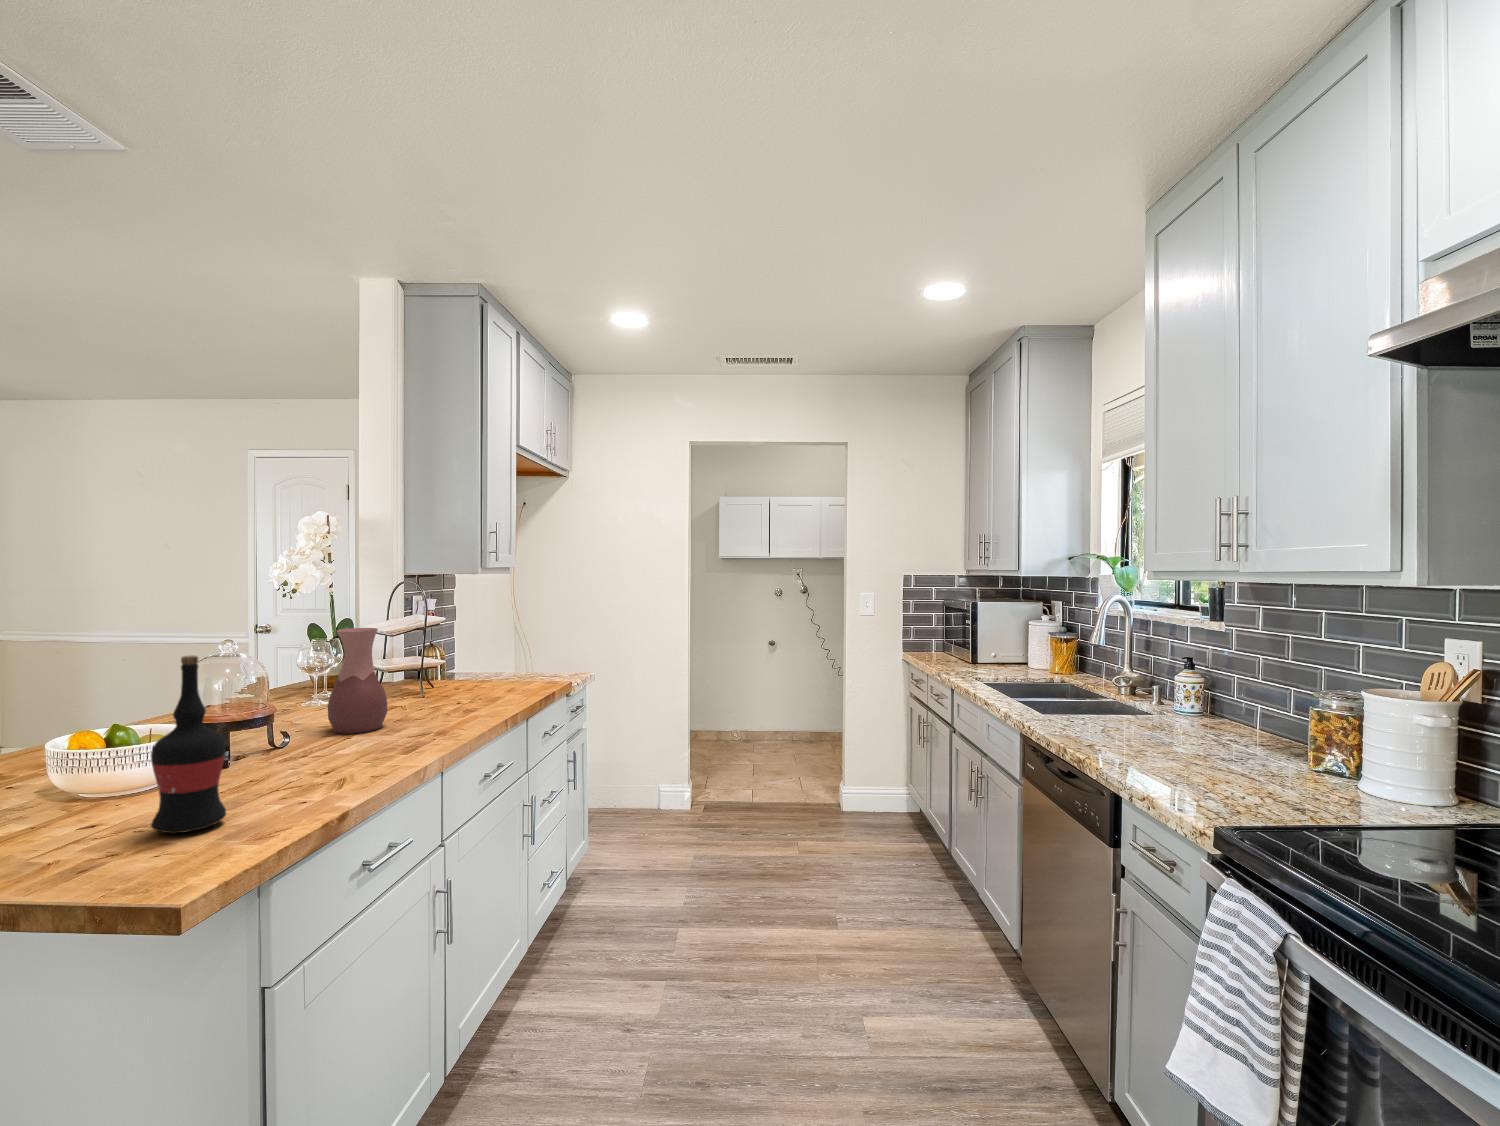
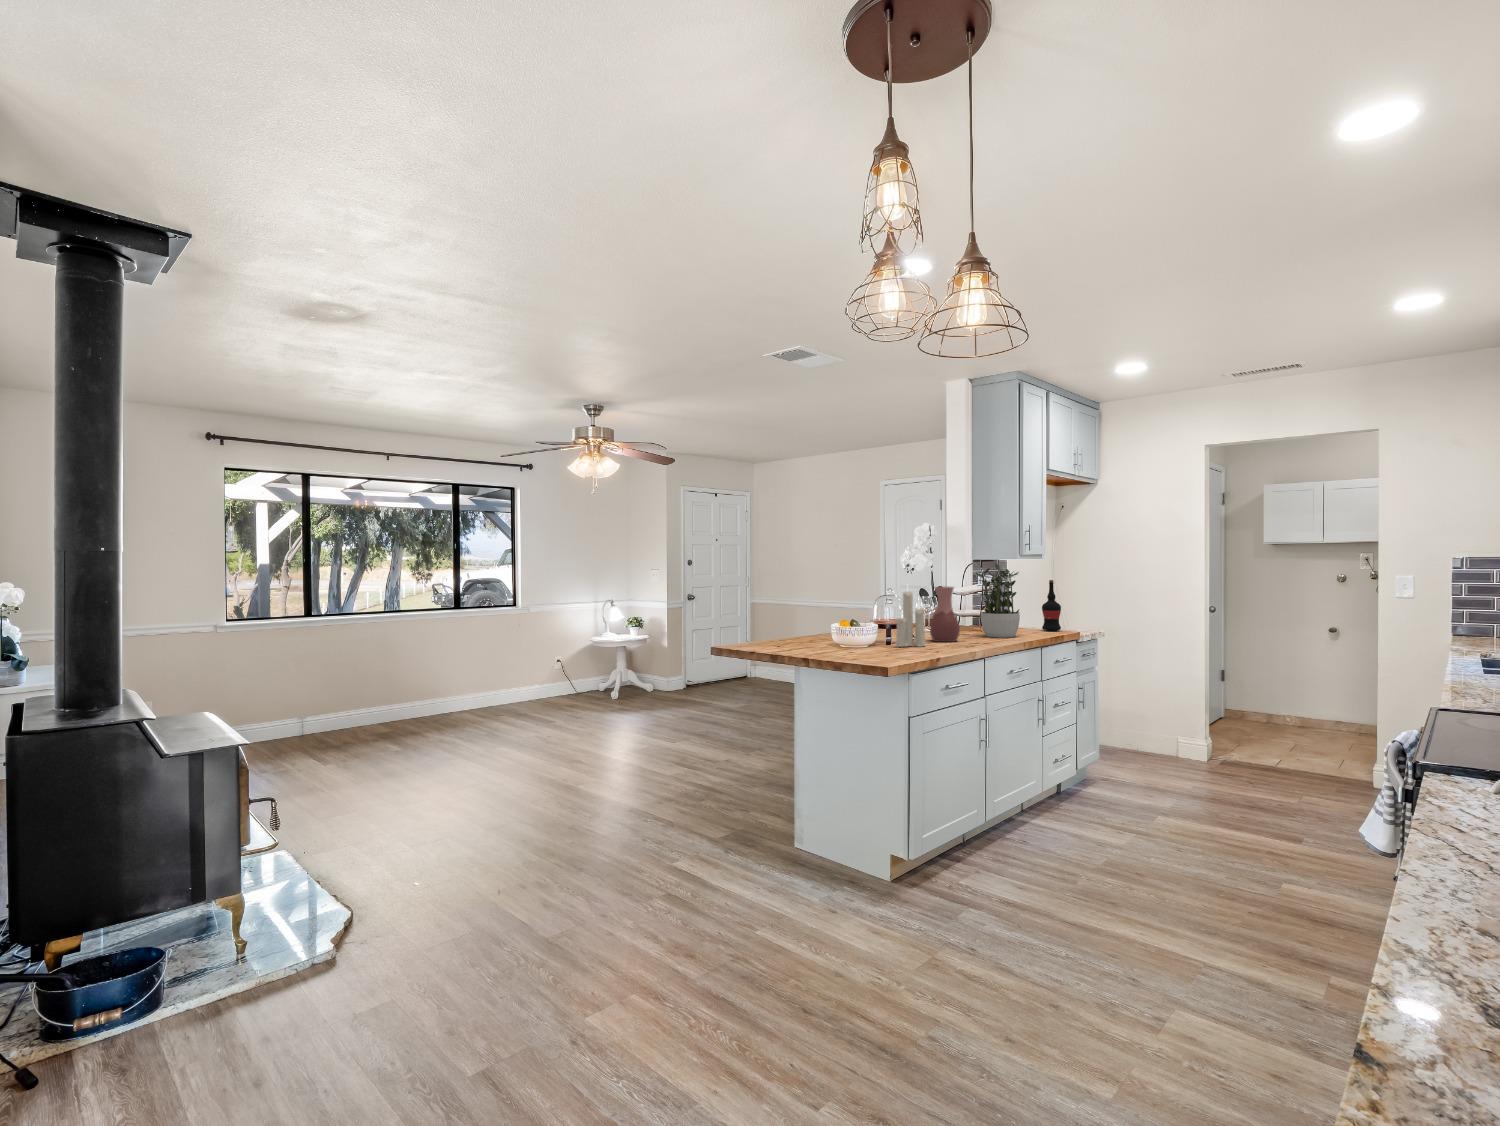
potted plant: none [413,585,487,707] -> present [976,564,1020,638]
candle: none [245,624,318,767] -> present [896,591,925,647]
wine bottle: present [151,655,226,833] -> present [1042,580,1061,631]

